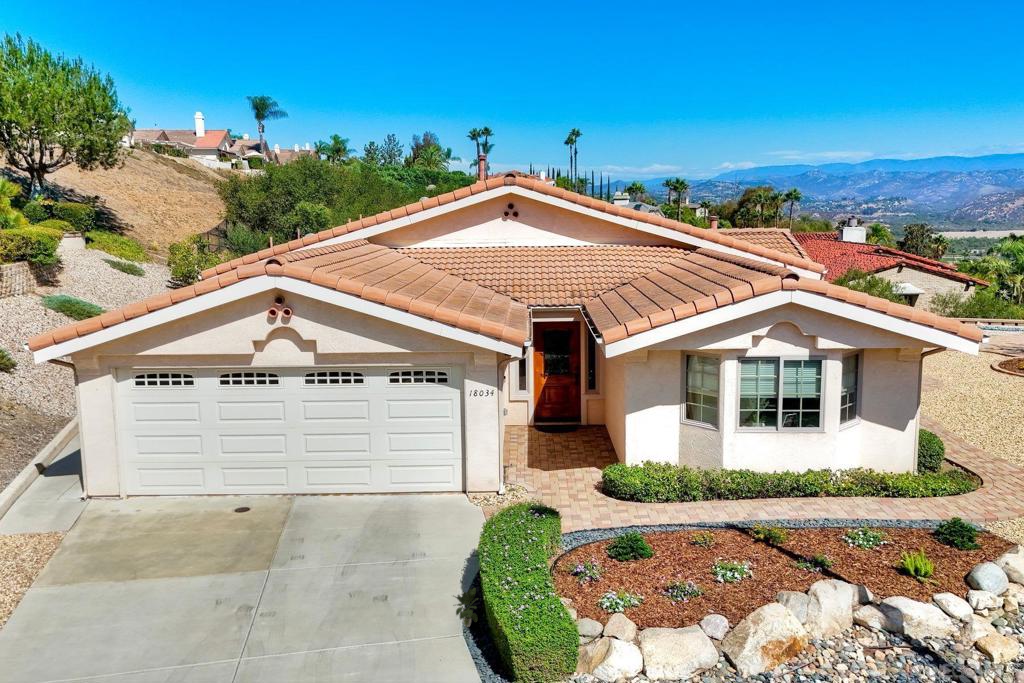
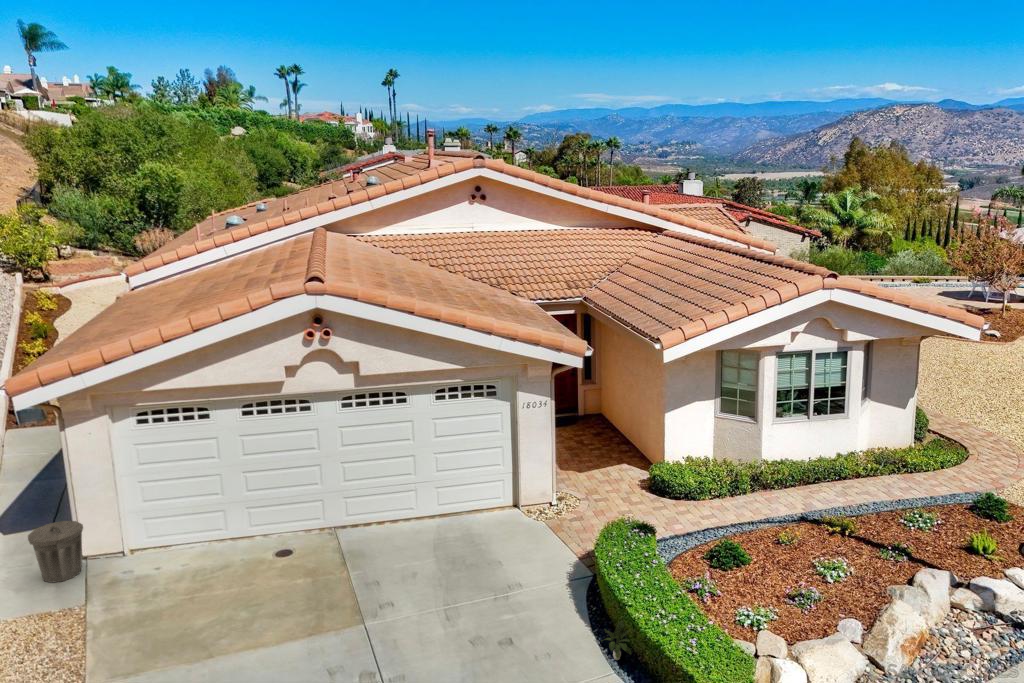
trash can: none [29,463,79,513] -> present [28,521,83,583]

